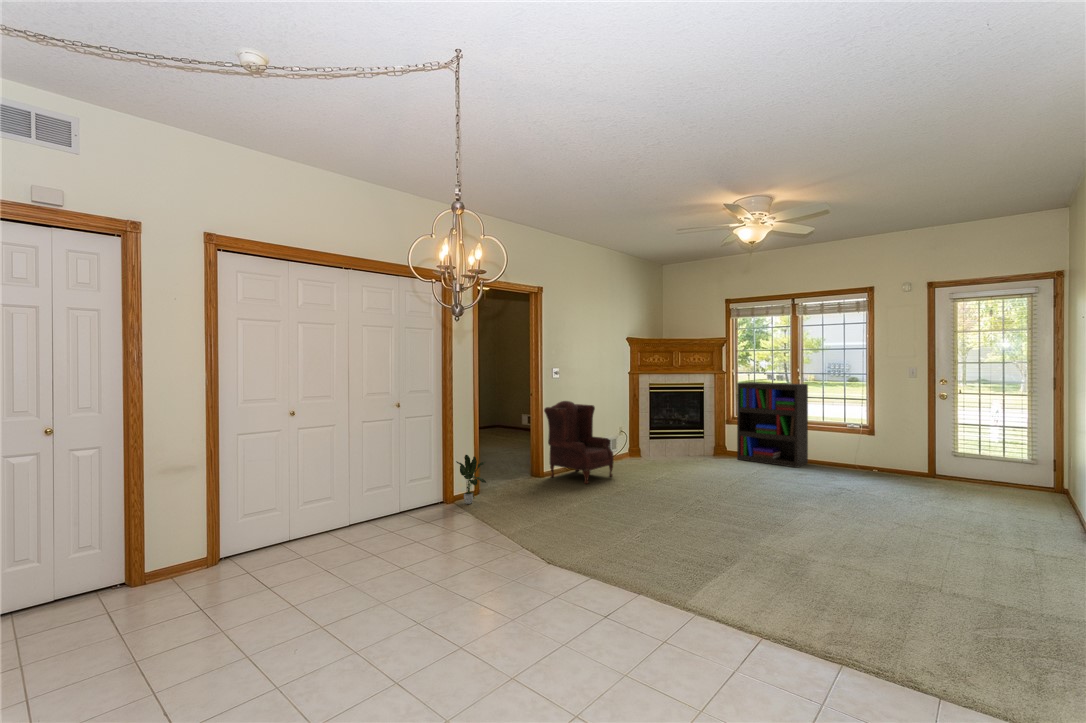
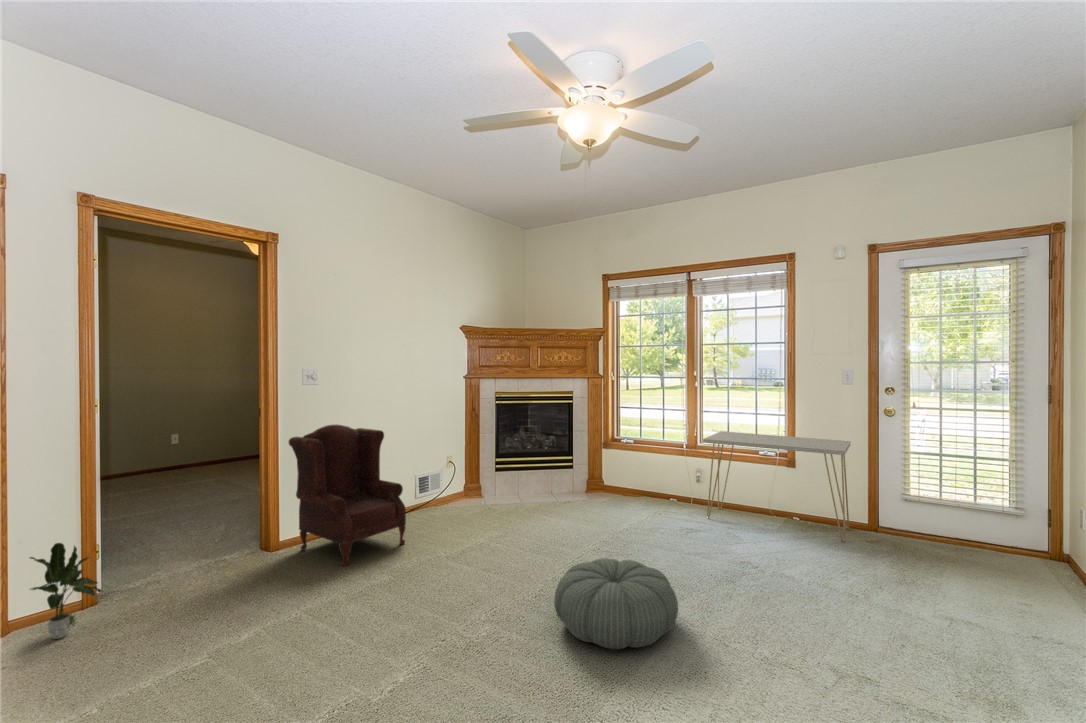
bookshelf: present [737,382,808,468] -> none [613,389,707,514]
console table: none [808,411,915,482] -> present [703,431,851,542]
pouf: none [734,475,808,515] -> present [554,558,678,649]

